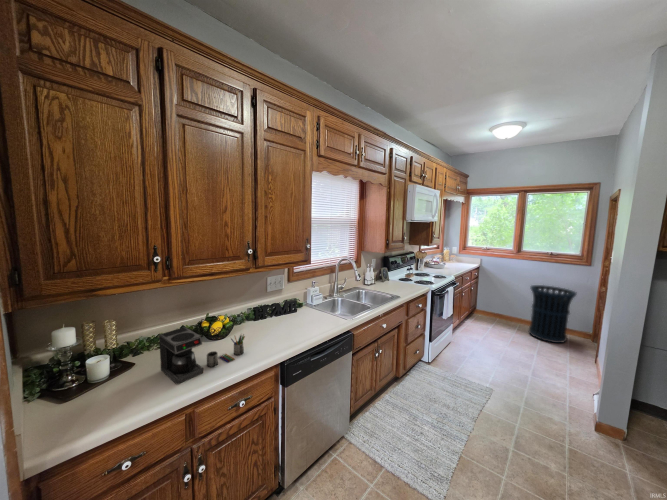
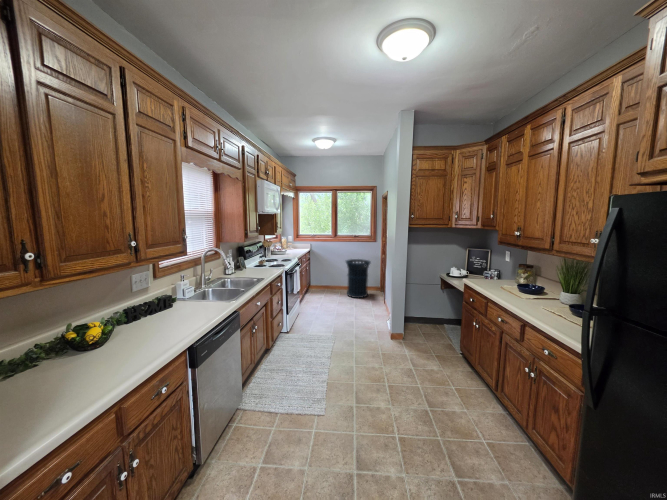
coffee maker: present [159,327,245,384] -> none [43,328,149,389]

